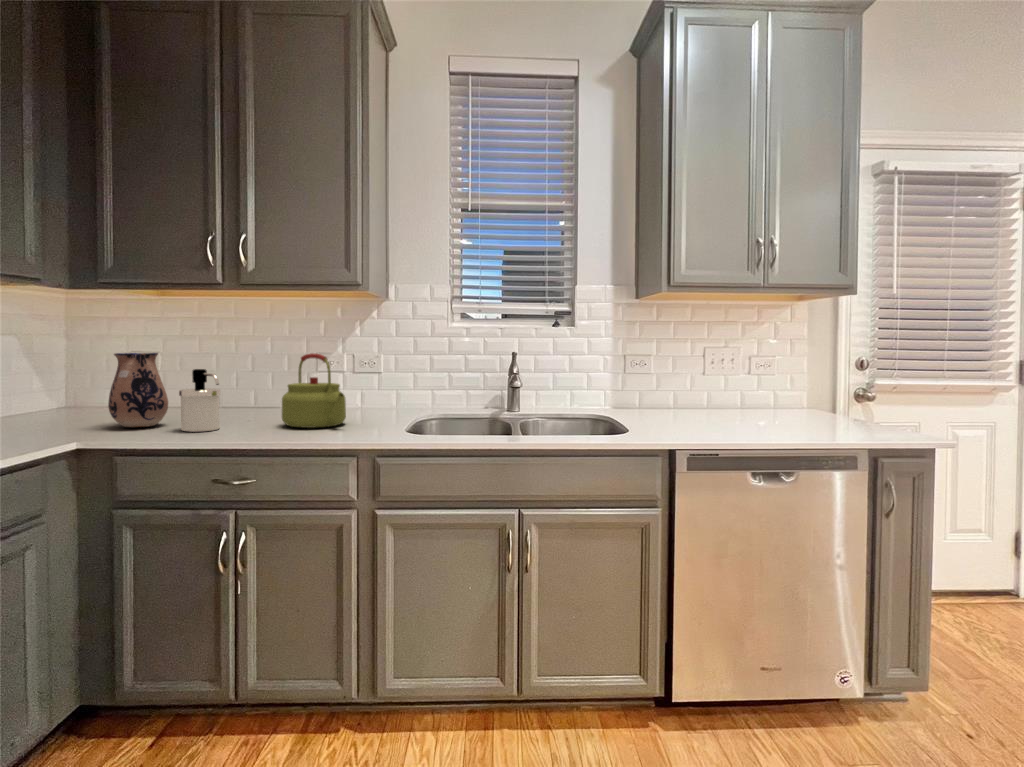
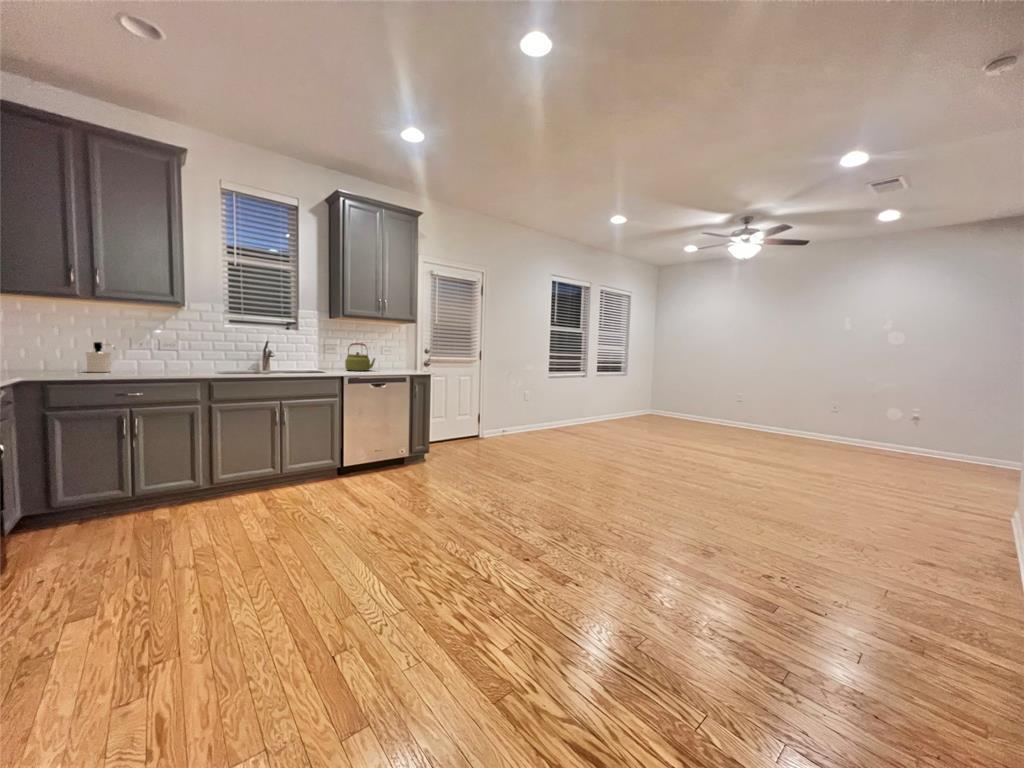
ceramic pitcher: present [108,353,168,427] -> none [32,333,71,371]
kettle: present [282,353,346,428] -> present [345,343,375,371]

